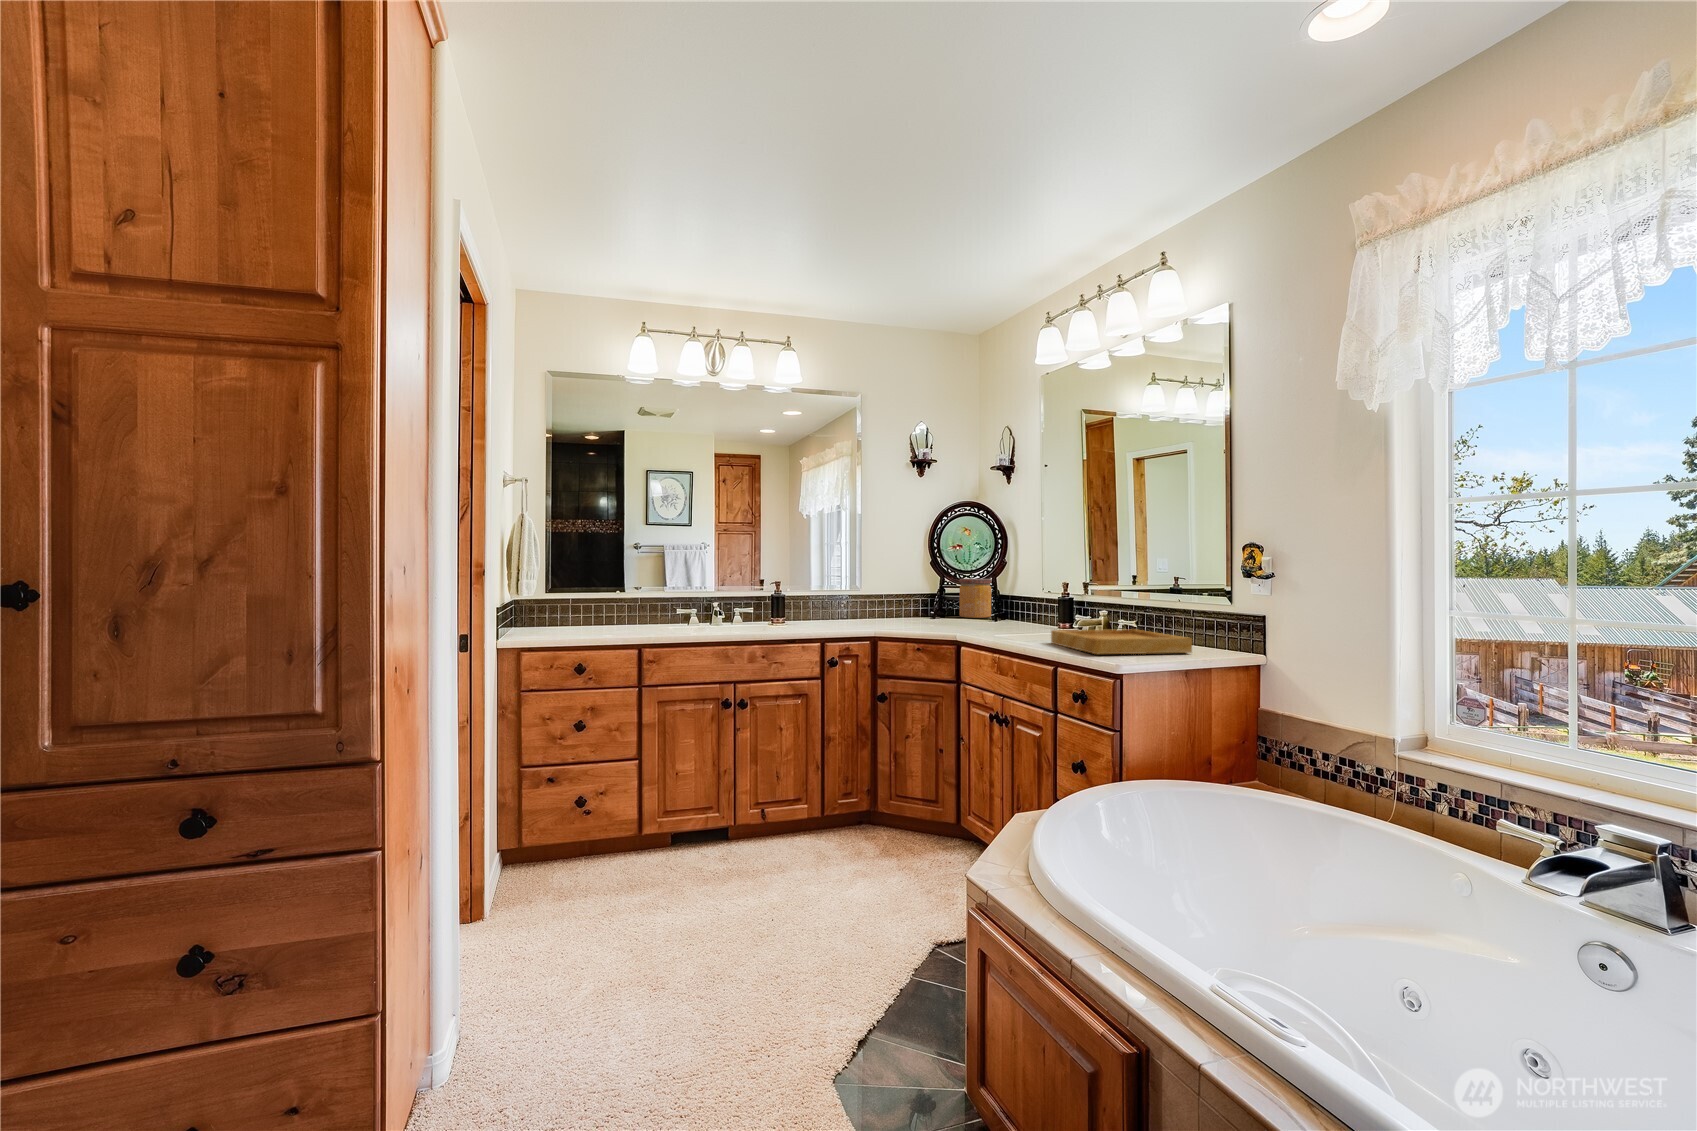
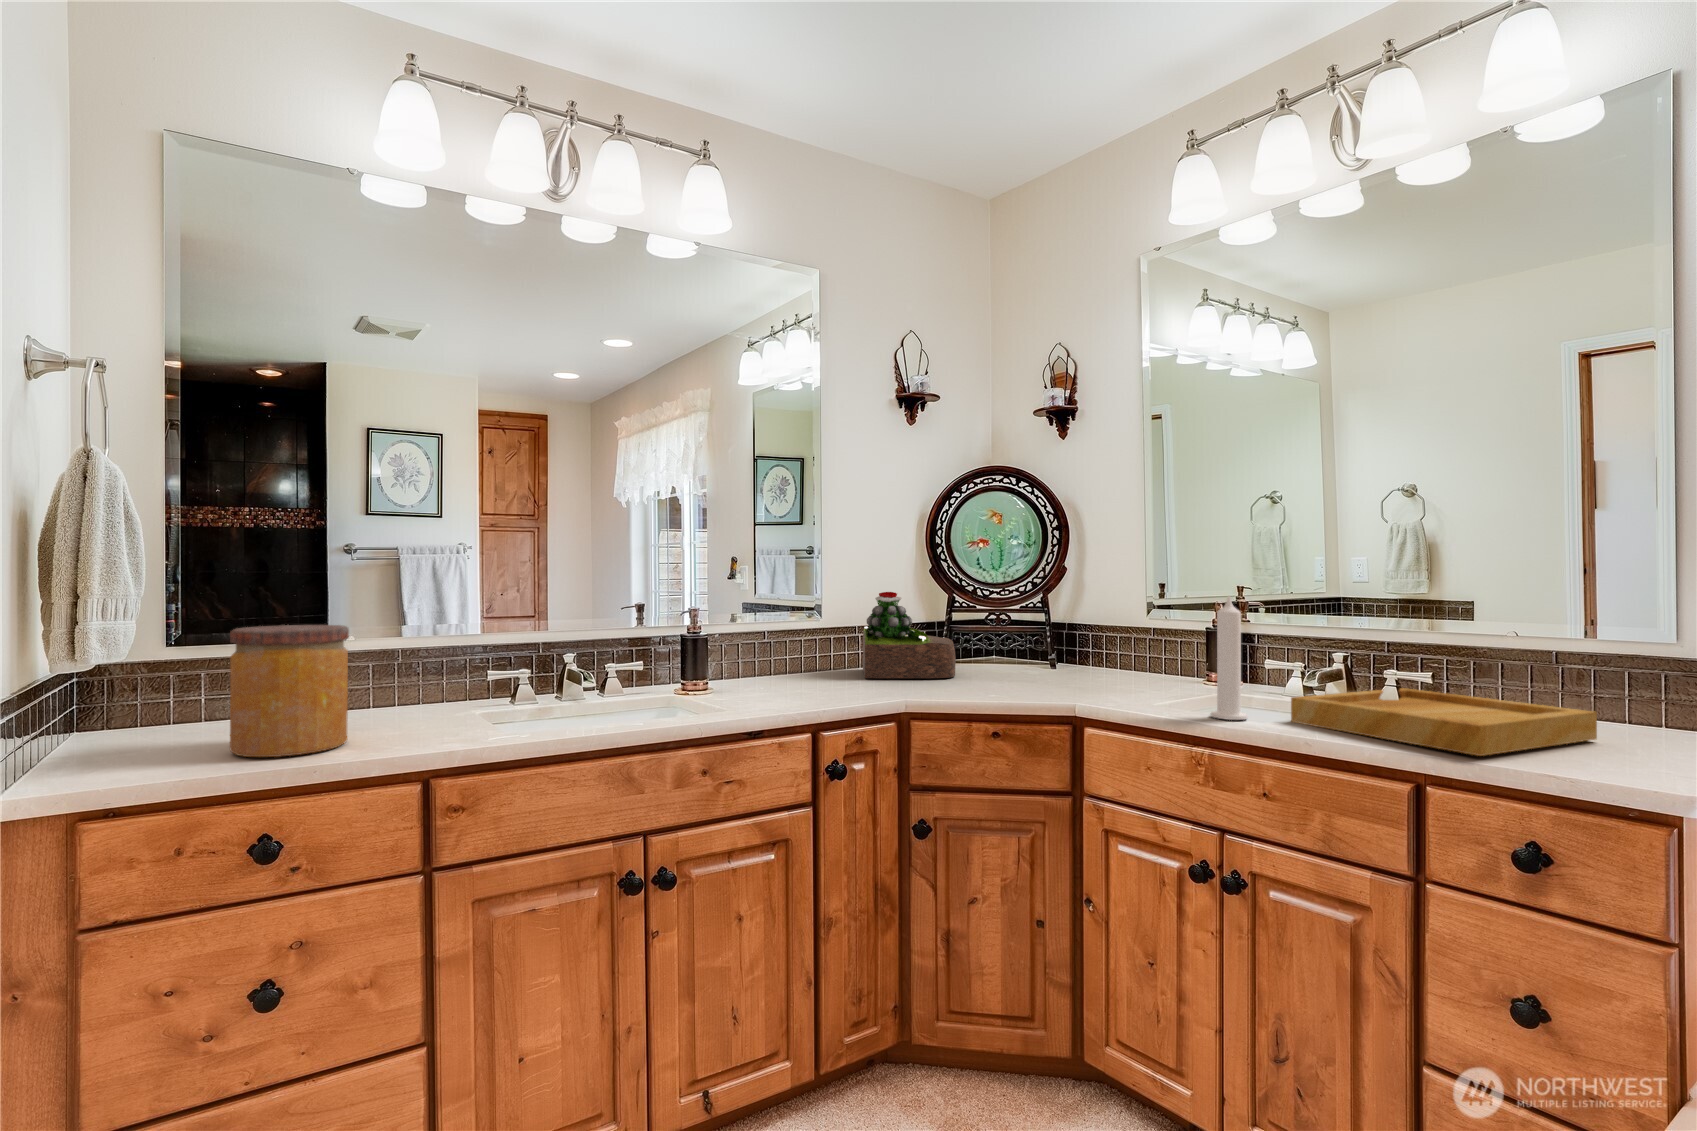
succulent plant: none [870,576,927,623] -> present [863,592,956,678]
candle: none [1012,577,1031,641] -> present [1211,596,1248,720]
jar: present [959,579,992,618] -> present [230,625,349,757]

